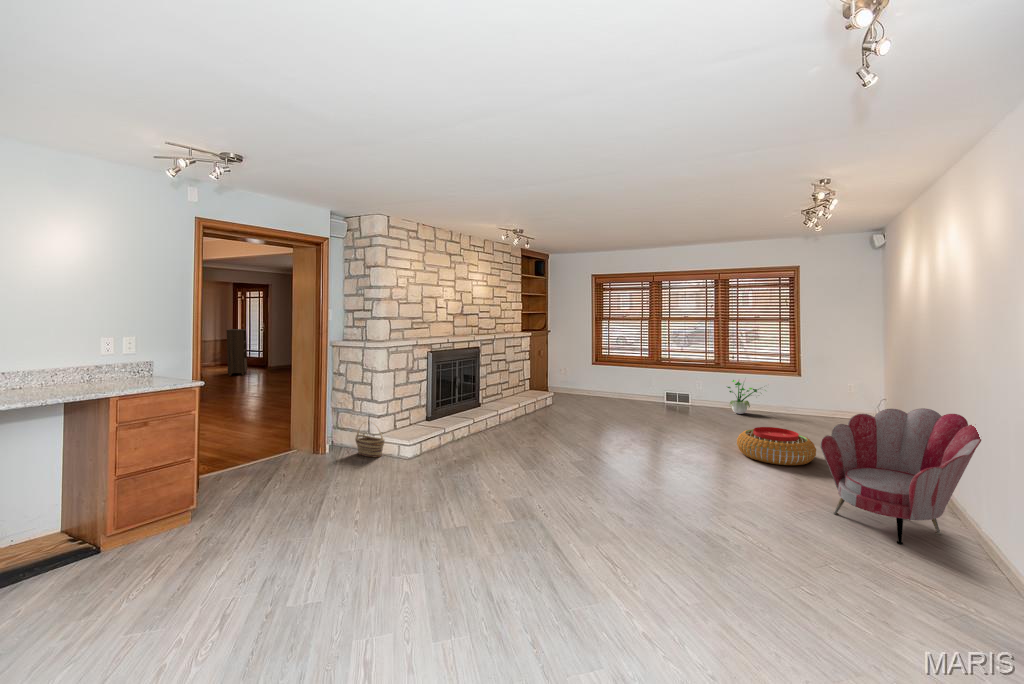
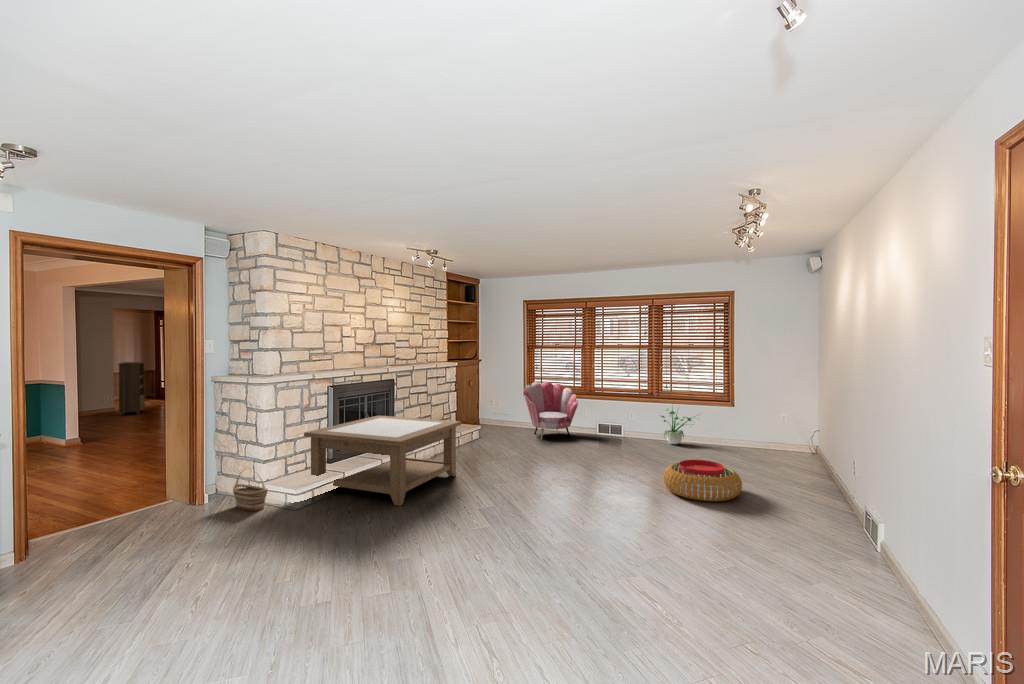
coffee table: none [410,379,544,458] -> present [304,415,461,506]
armchair: present [820,408,981,544] -> present [523,382,578,439]

